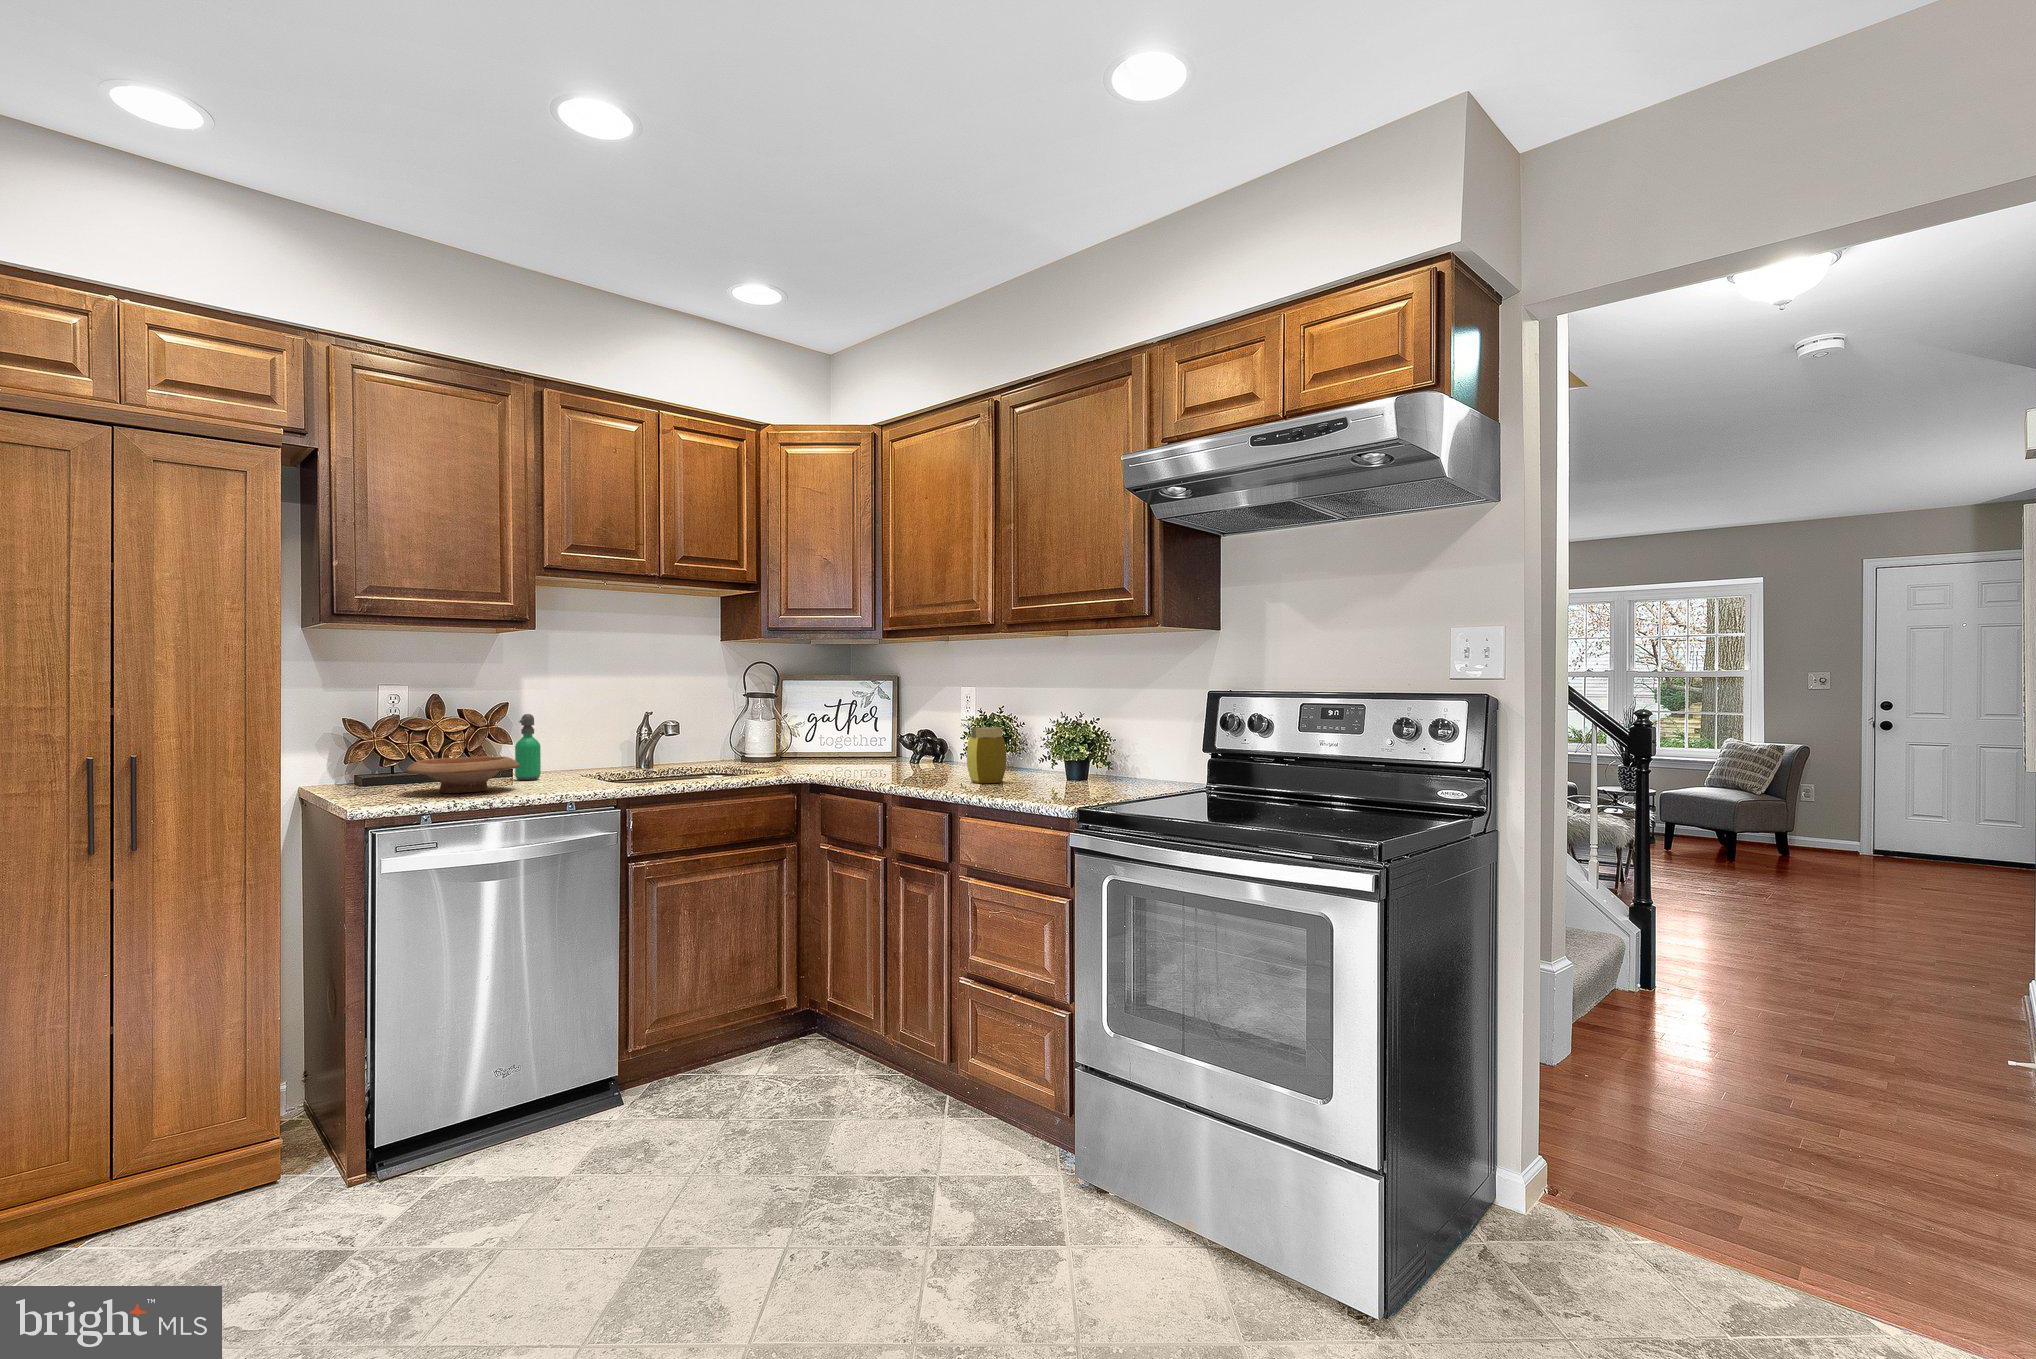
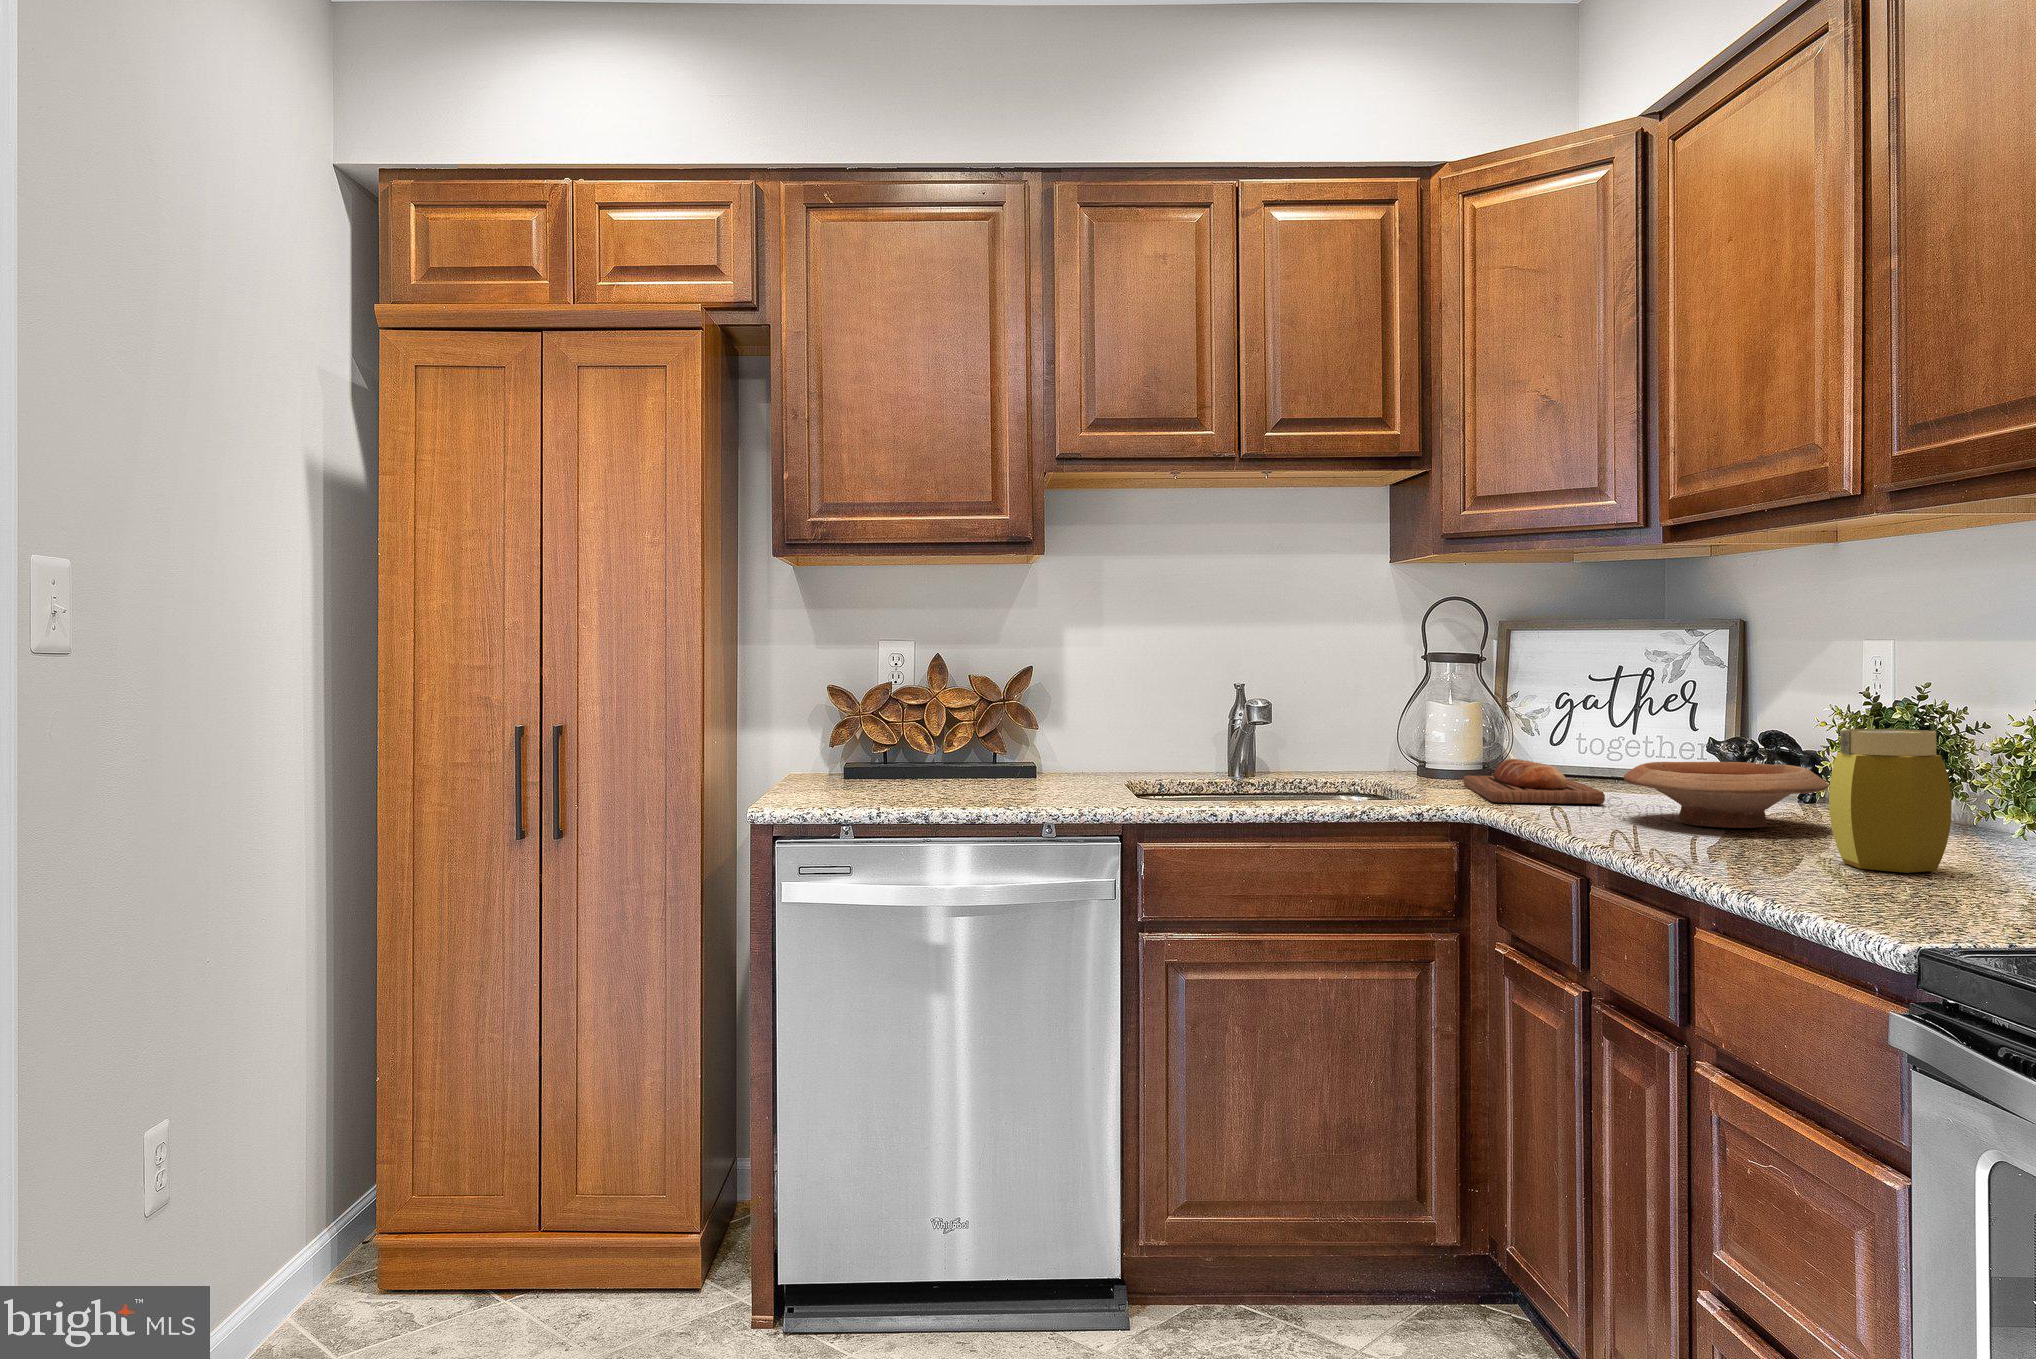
soap dispenser: present [515,714,541,780] -> none [1038,683,1073,782]
bread loaf: none [776,750,857,772] -> present [1464,759,1605,804]
wooden bowl: present [406,756,519,793] -> present [1623,762,1829,828]

